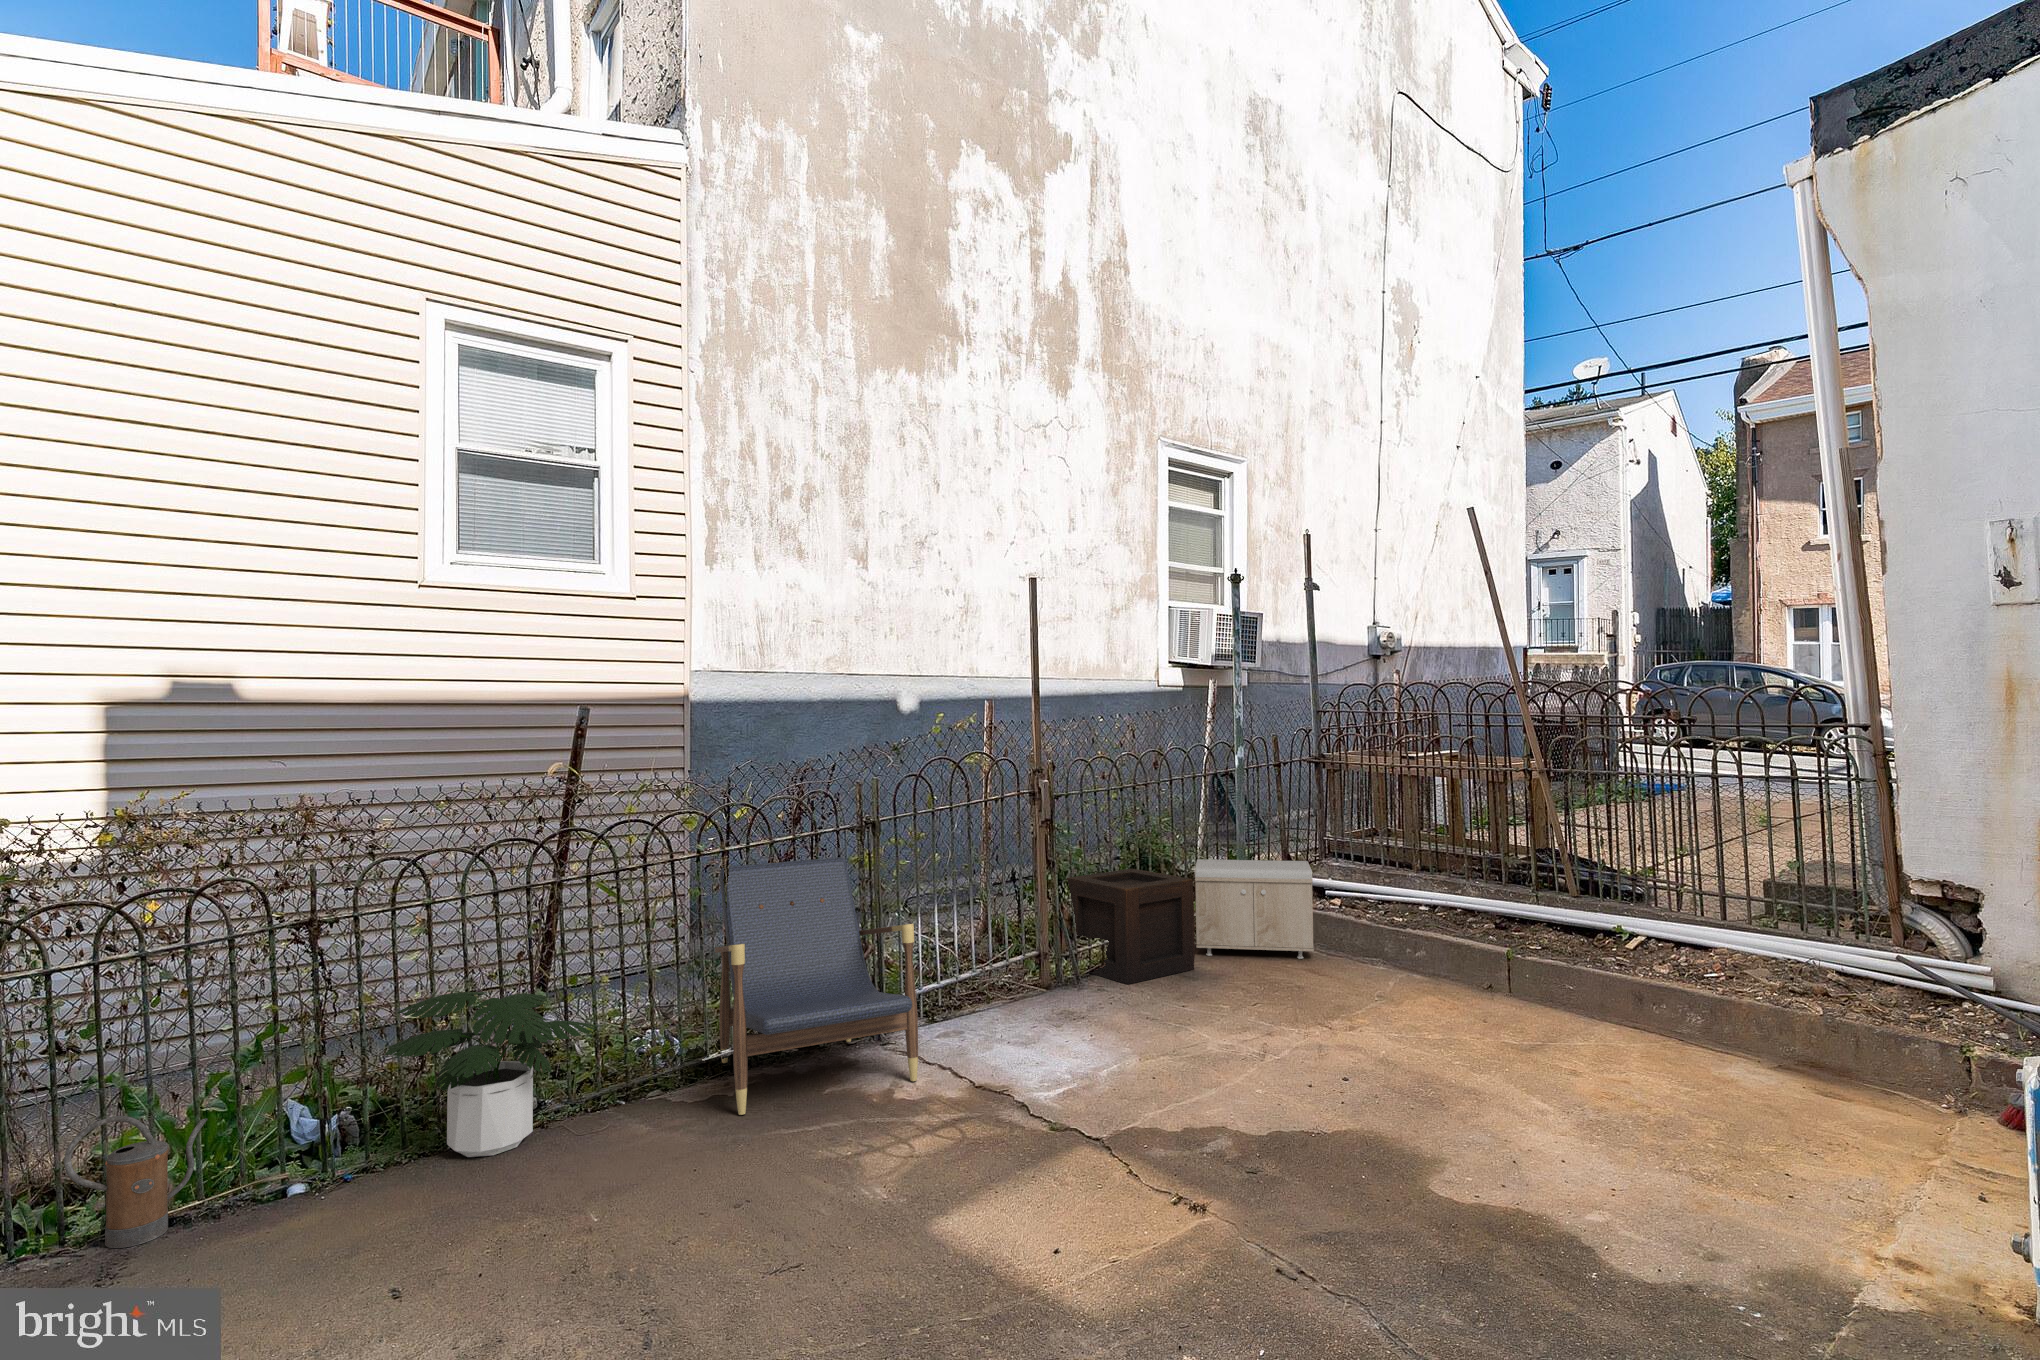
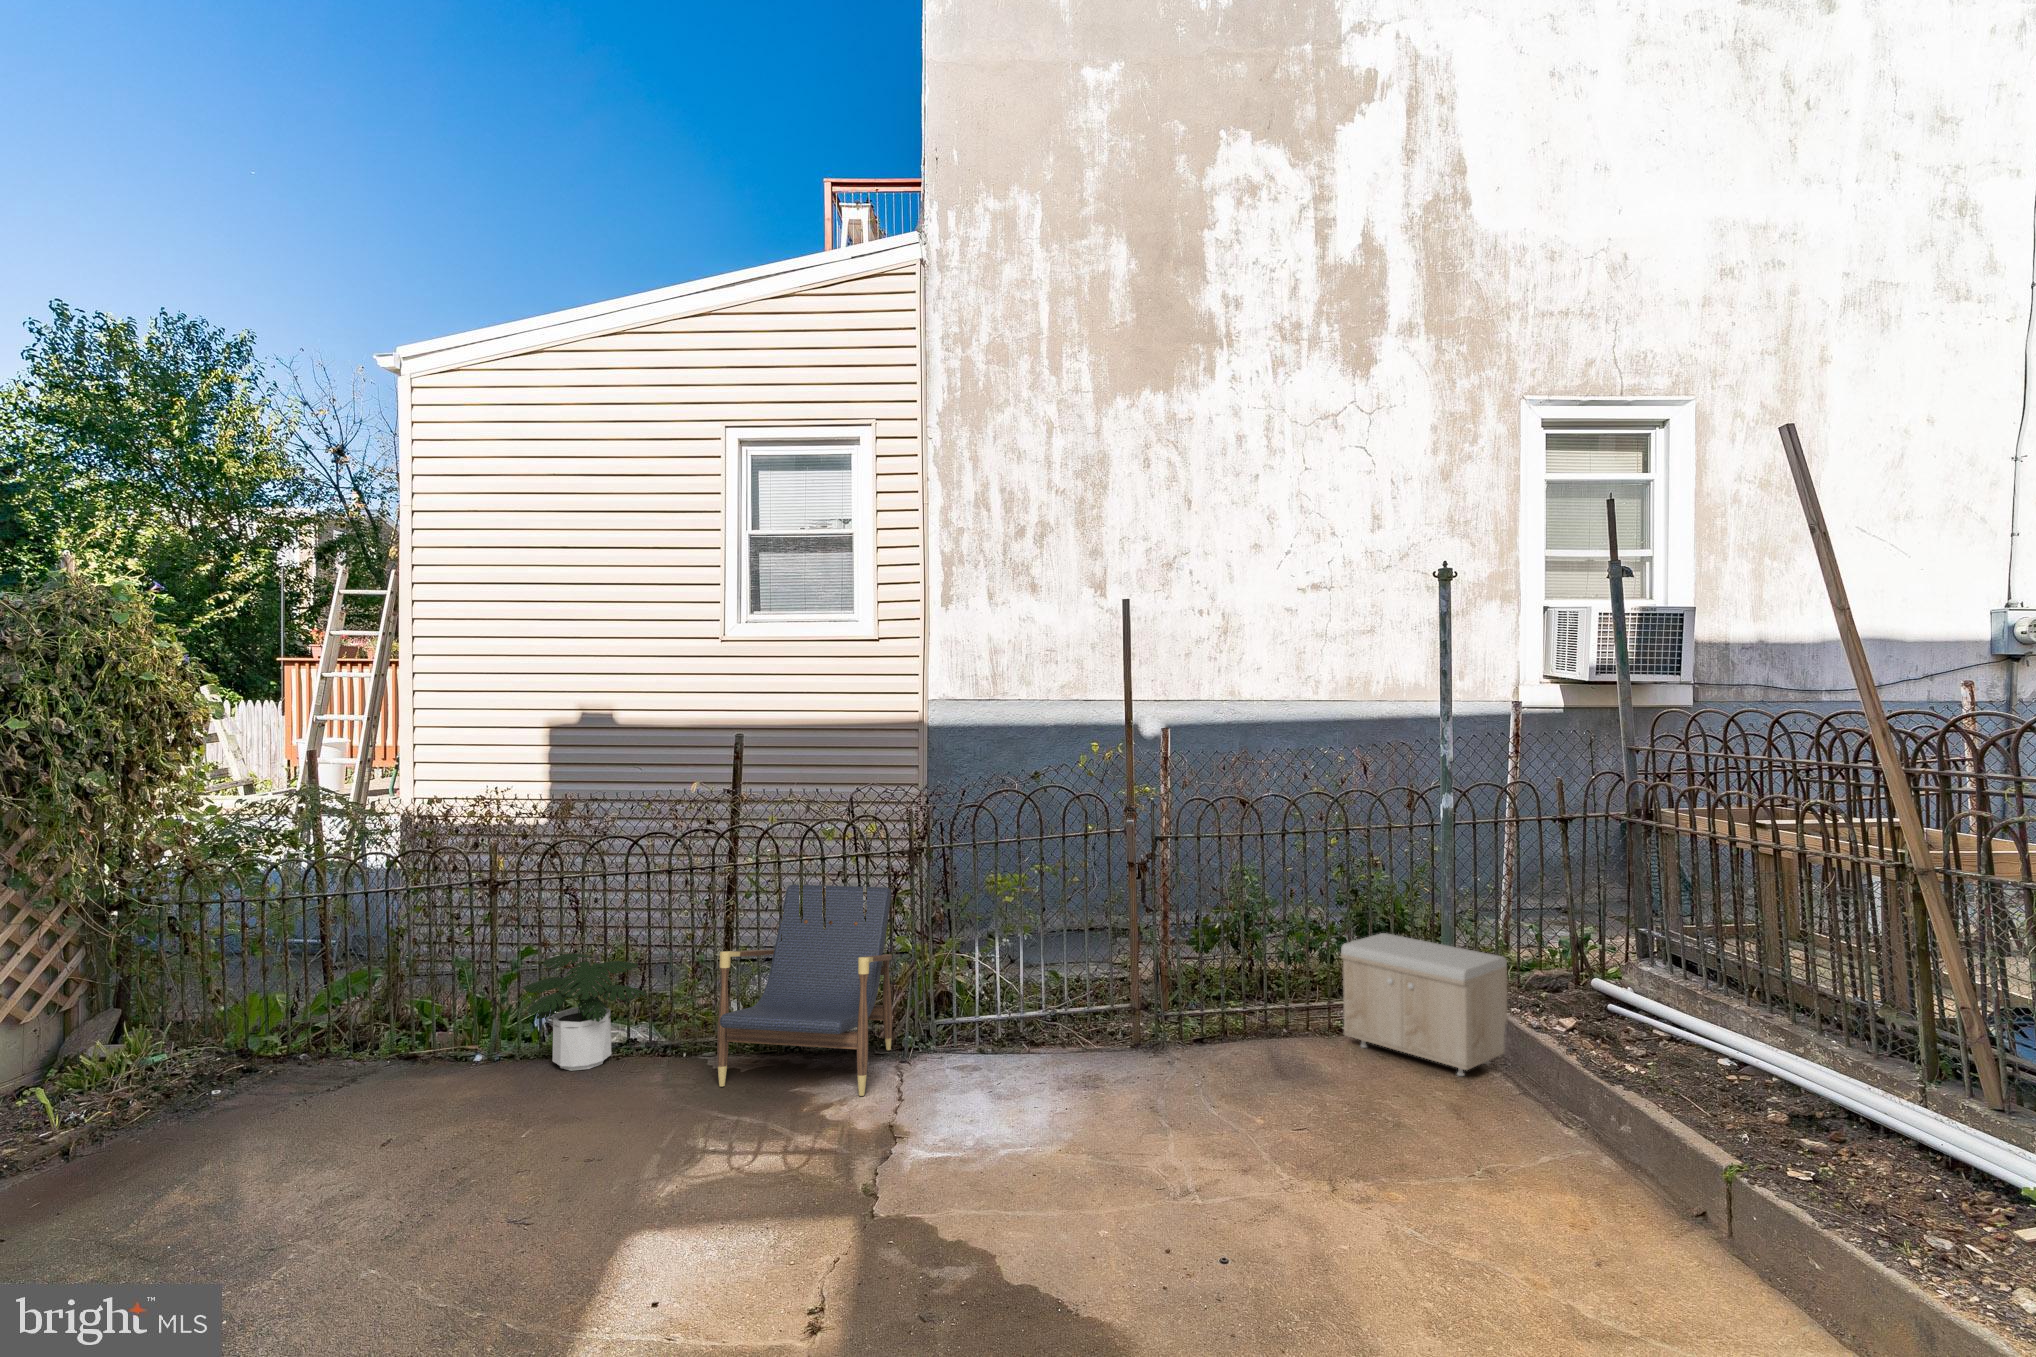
wooden crate: present [1067,869,1195,984] -> none [1195,932,1311,1058]
watering can: present [64,1116,207,1248] -> none [355,994,427,1071]

